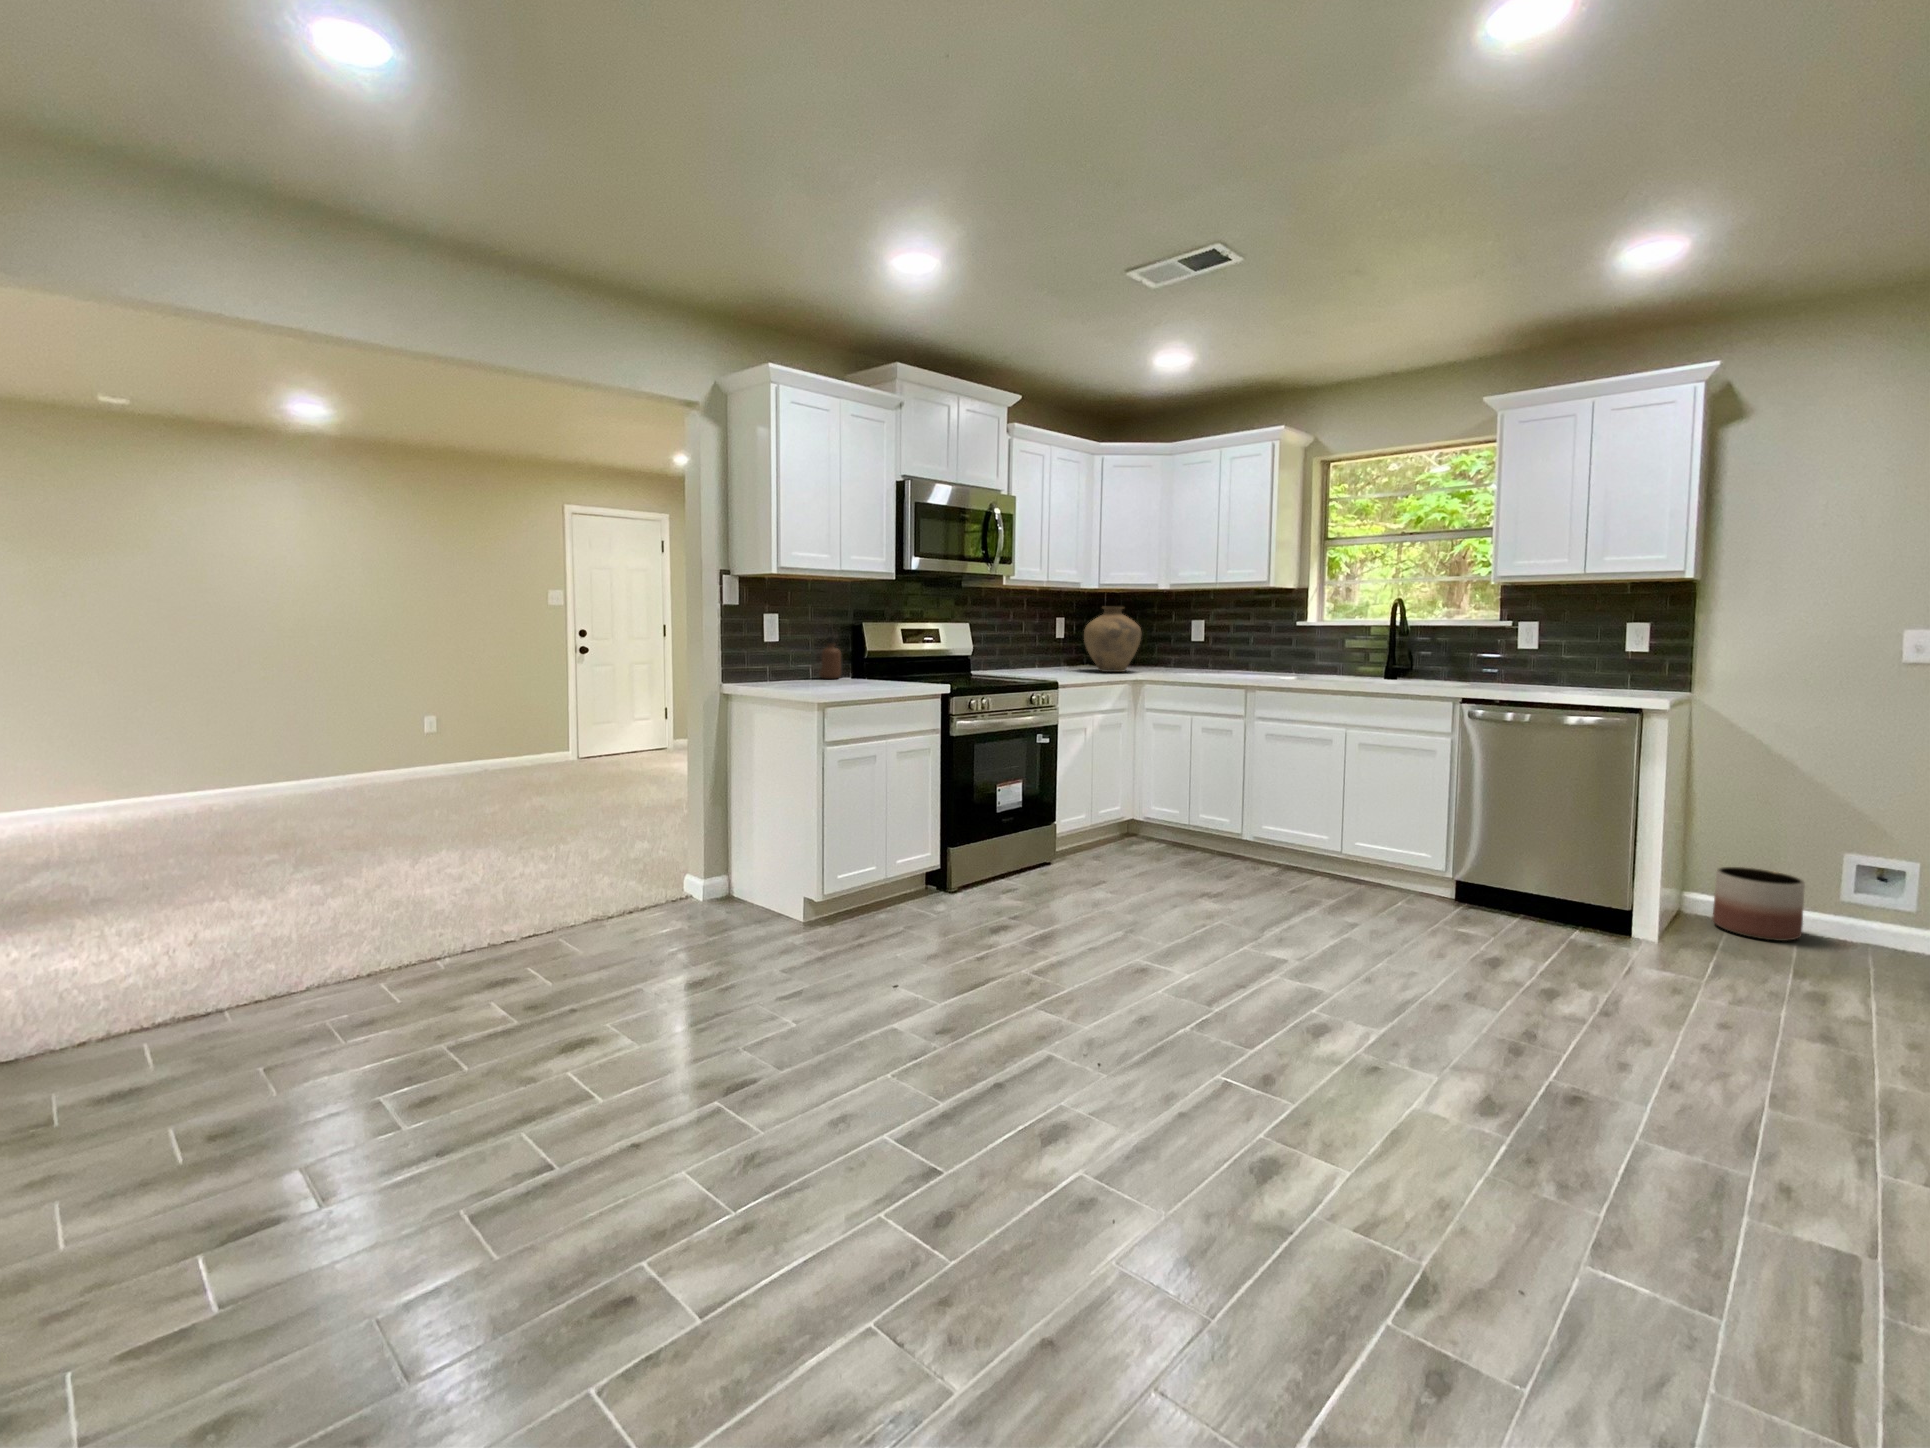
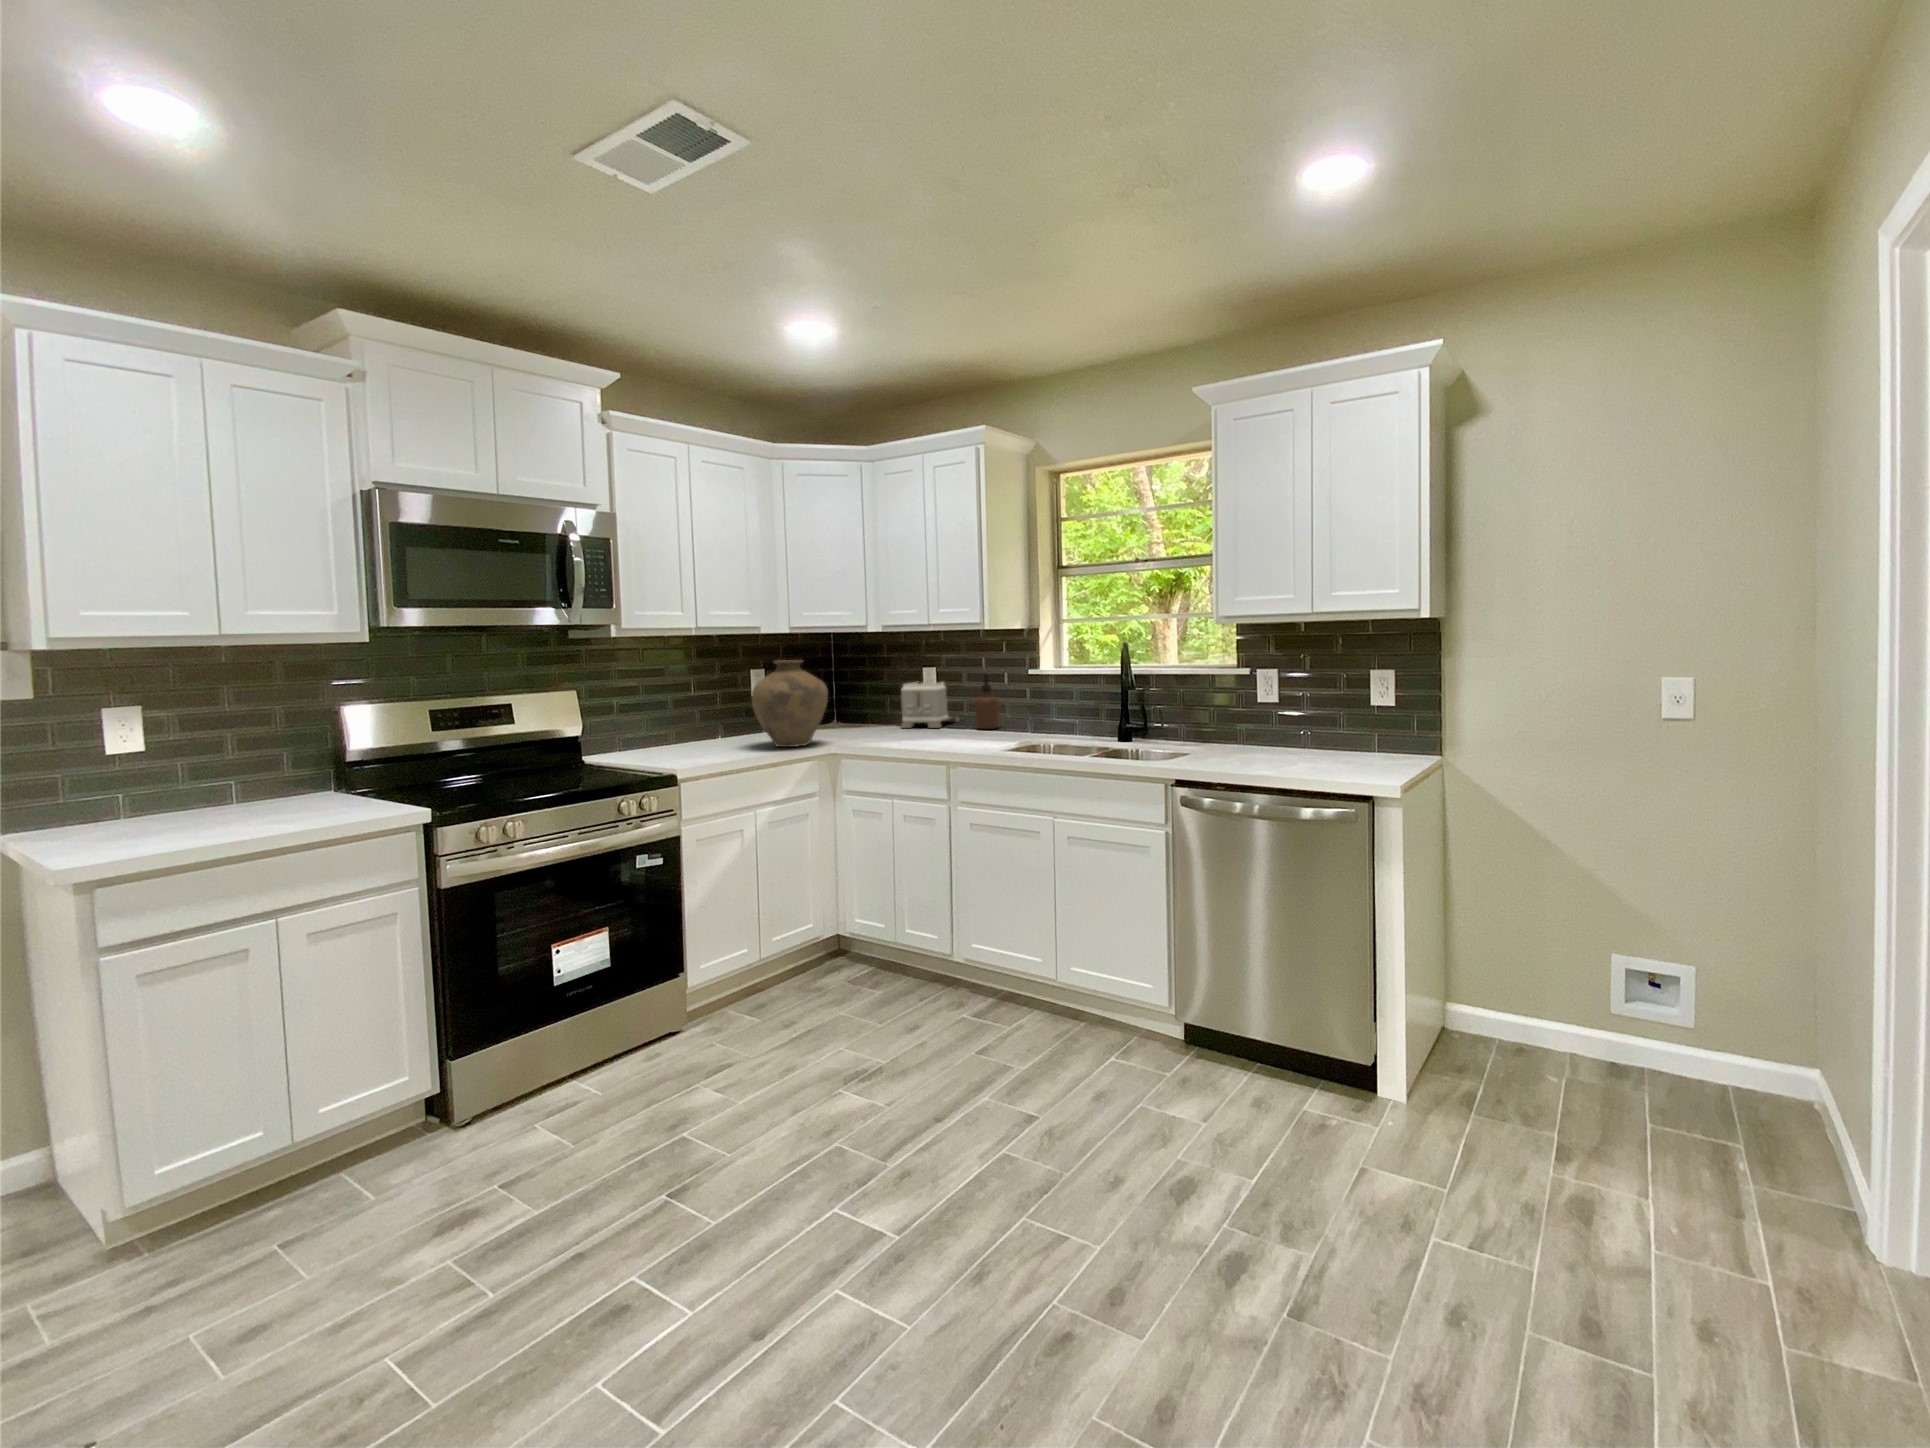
soap dispenser: present [819,627,841,679] -> present [975,674,999,729]
toaster: none [1177,631,1219,667] -> present [901,682,959,728]
planter: present [1713,867,1805,941] -> none [1476,977,1571,1081]

